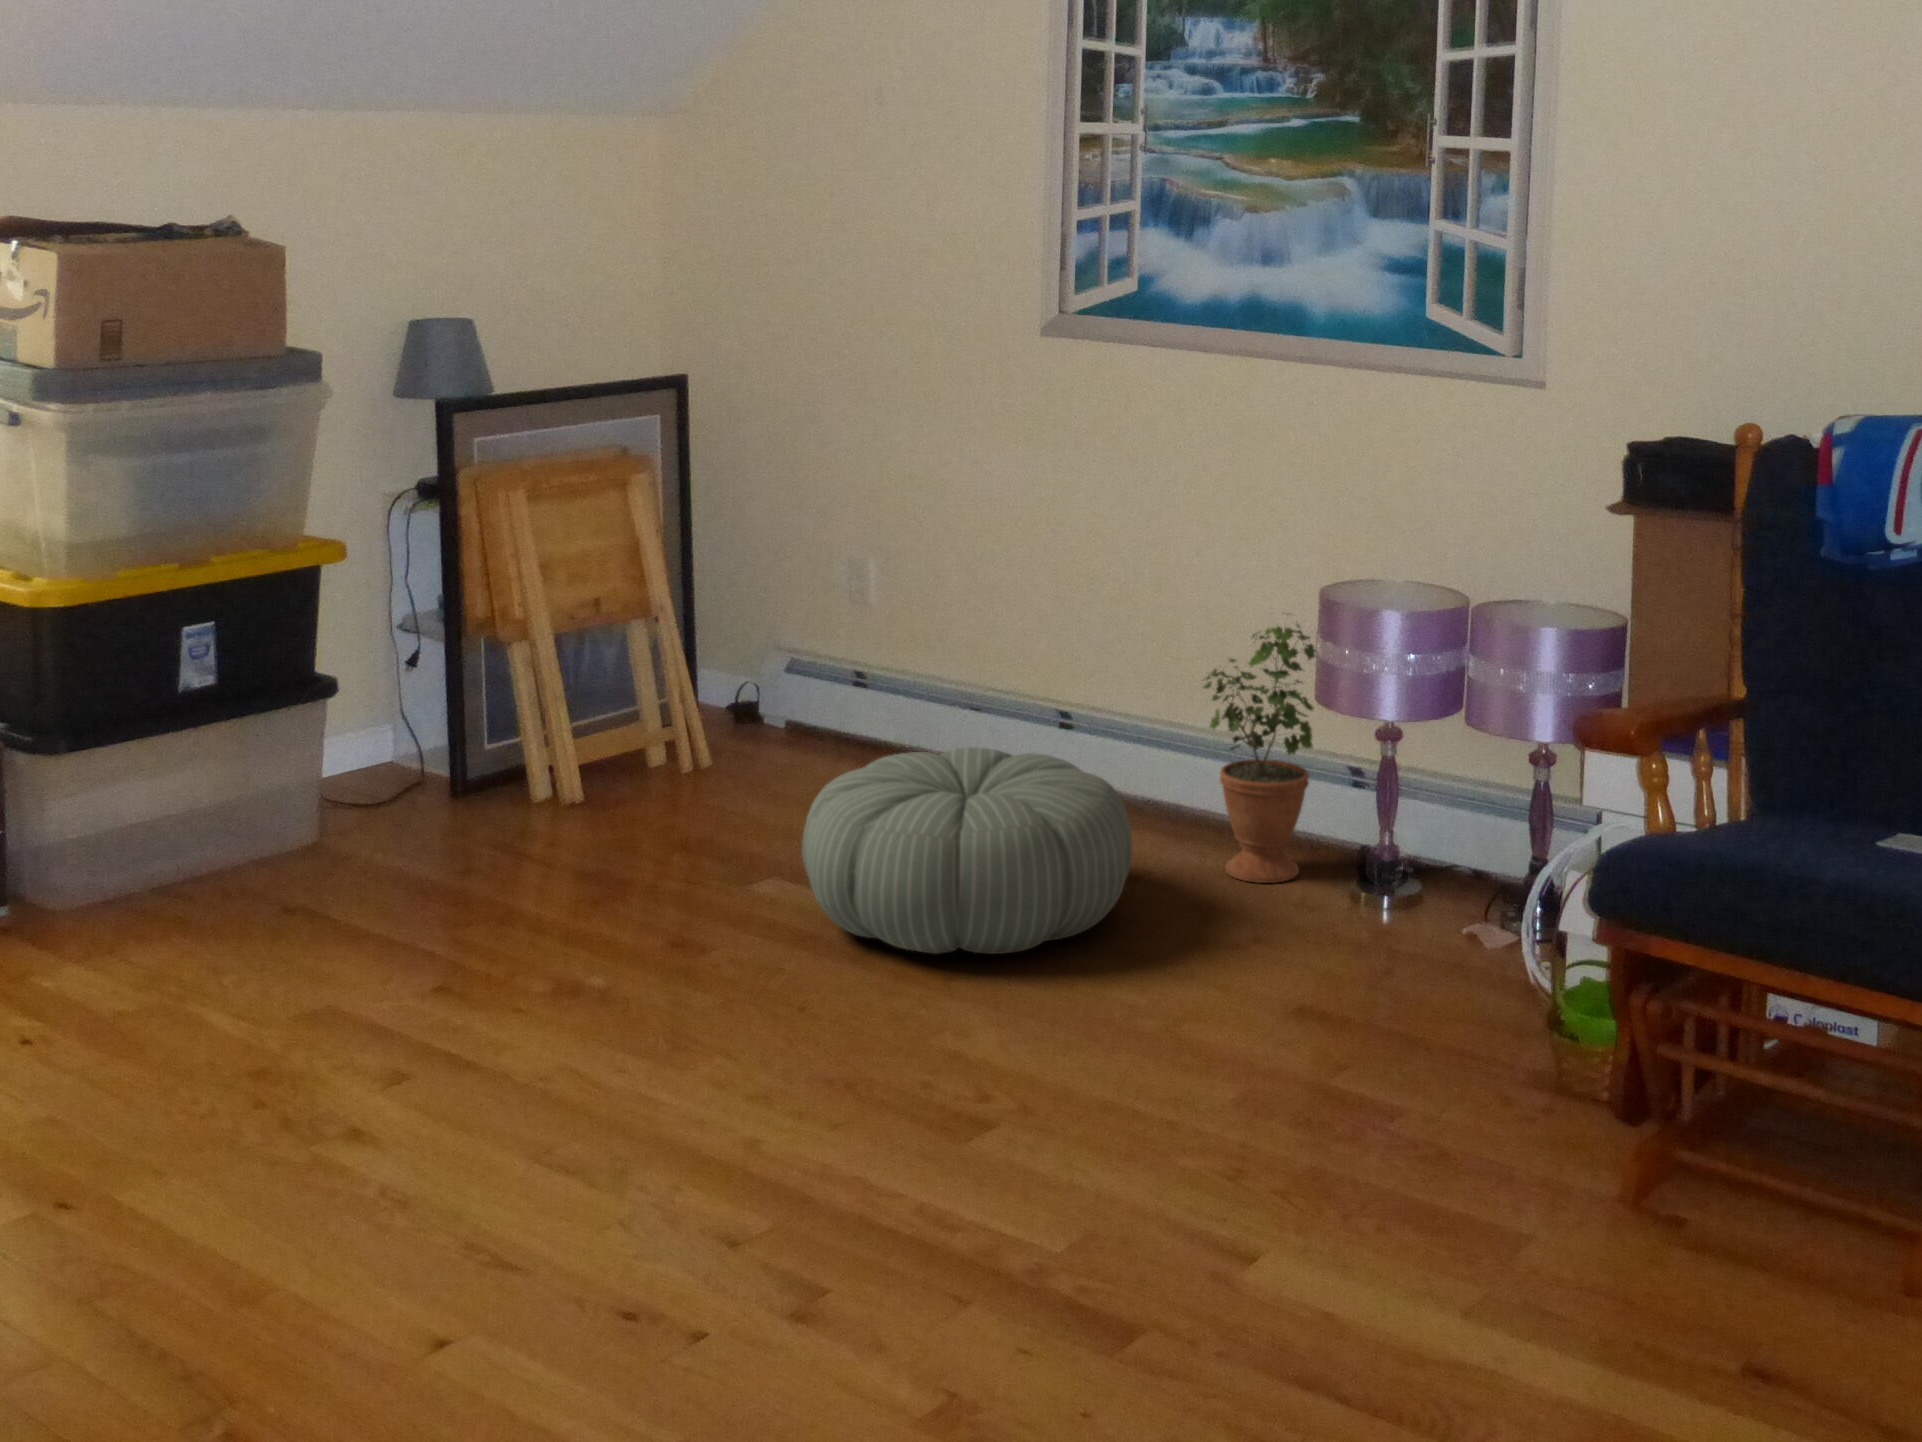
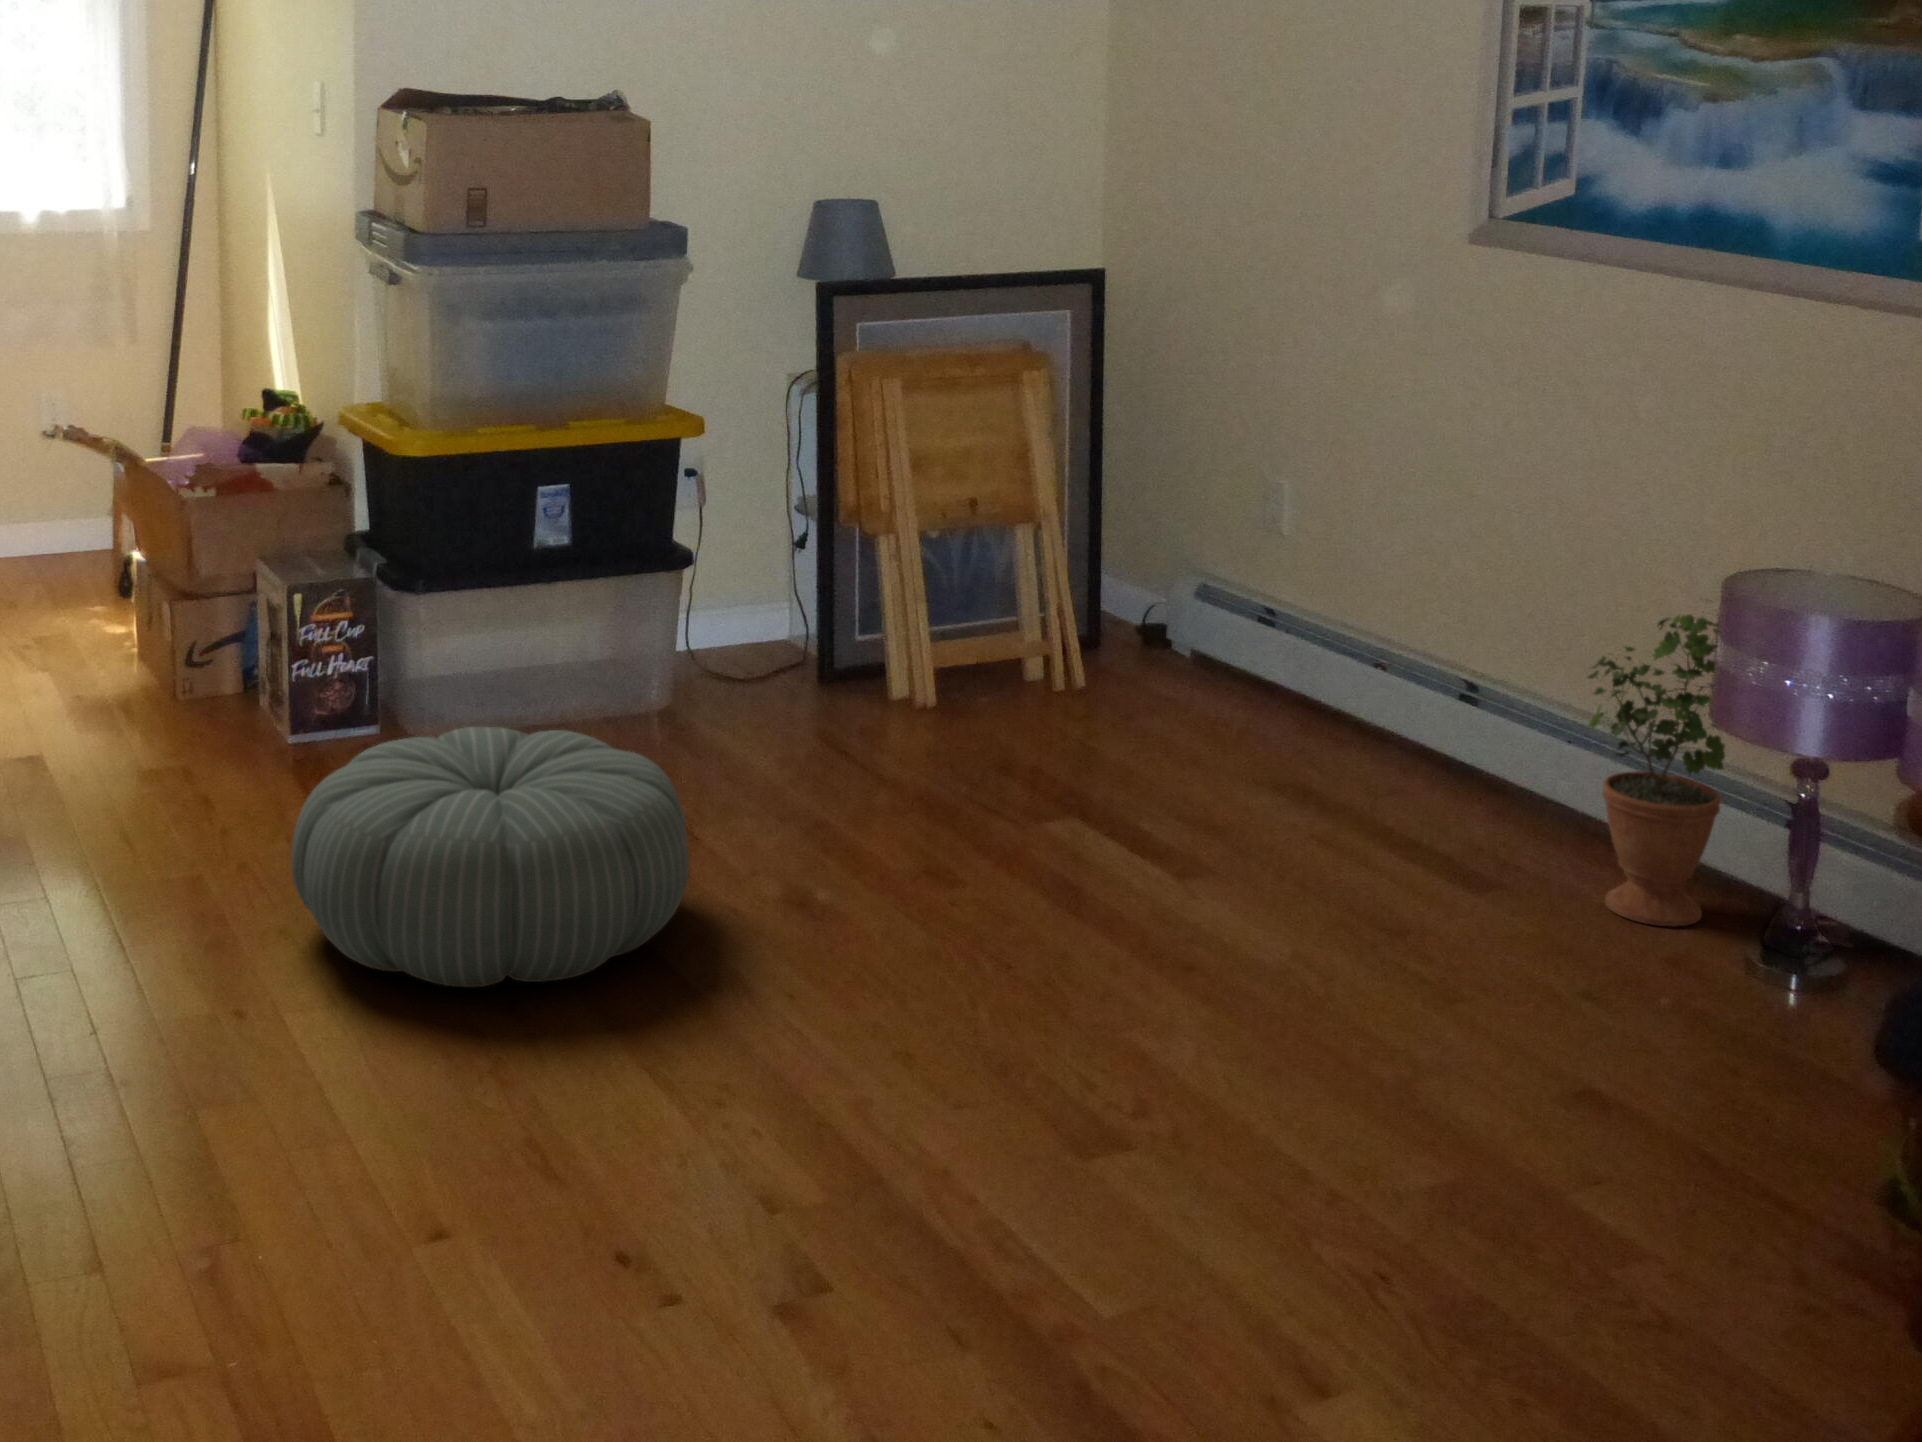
pouf: present [802,747,1132,954] -> present [291,727,689,987]

